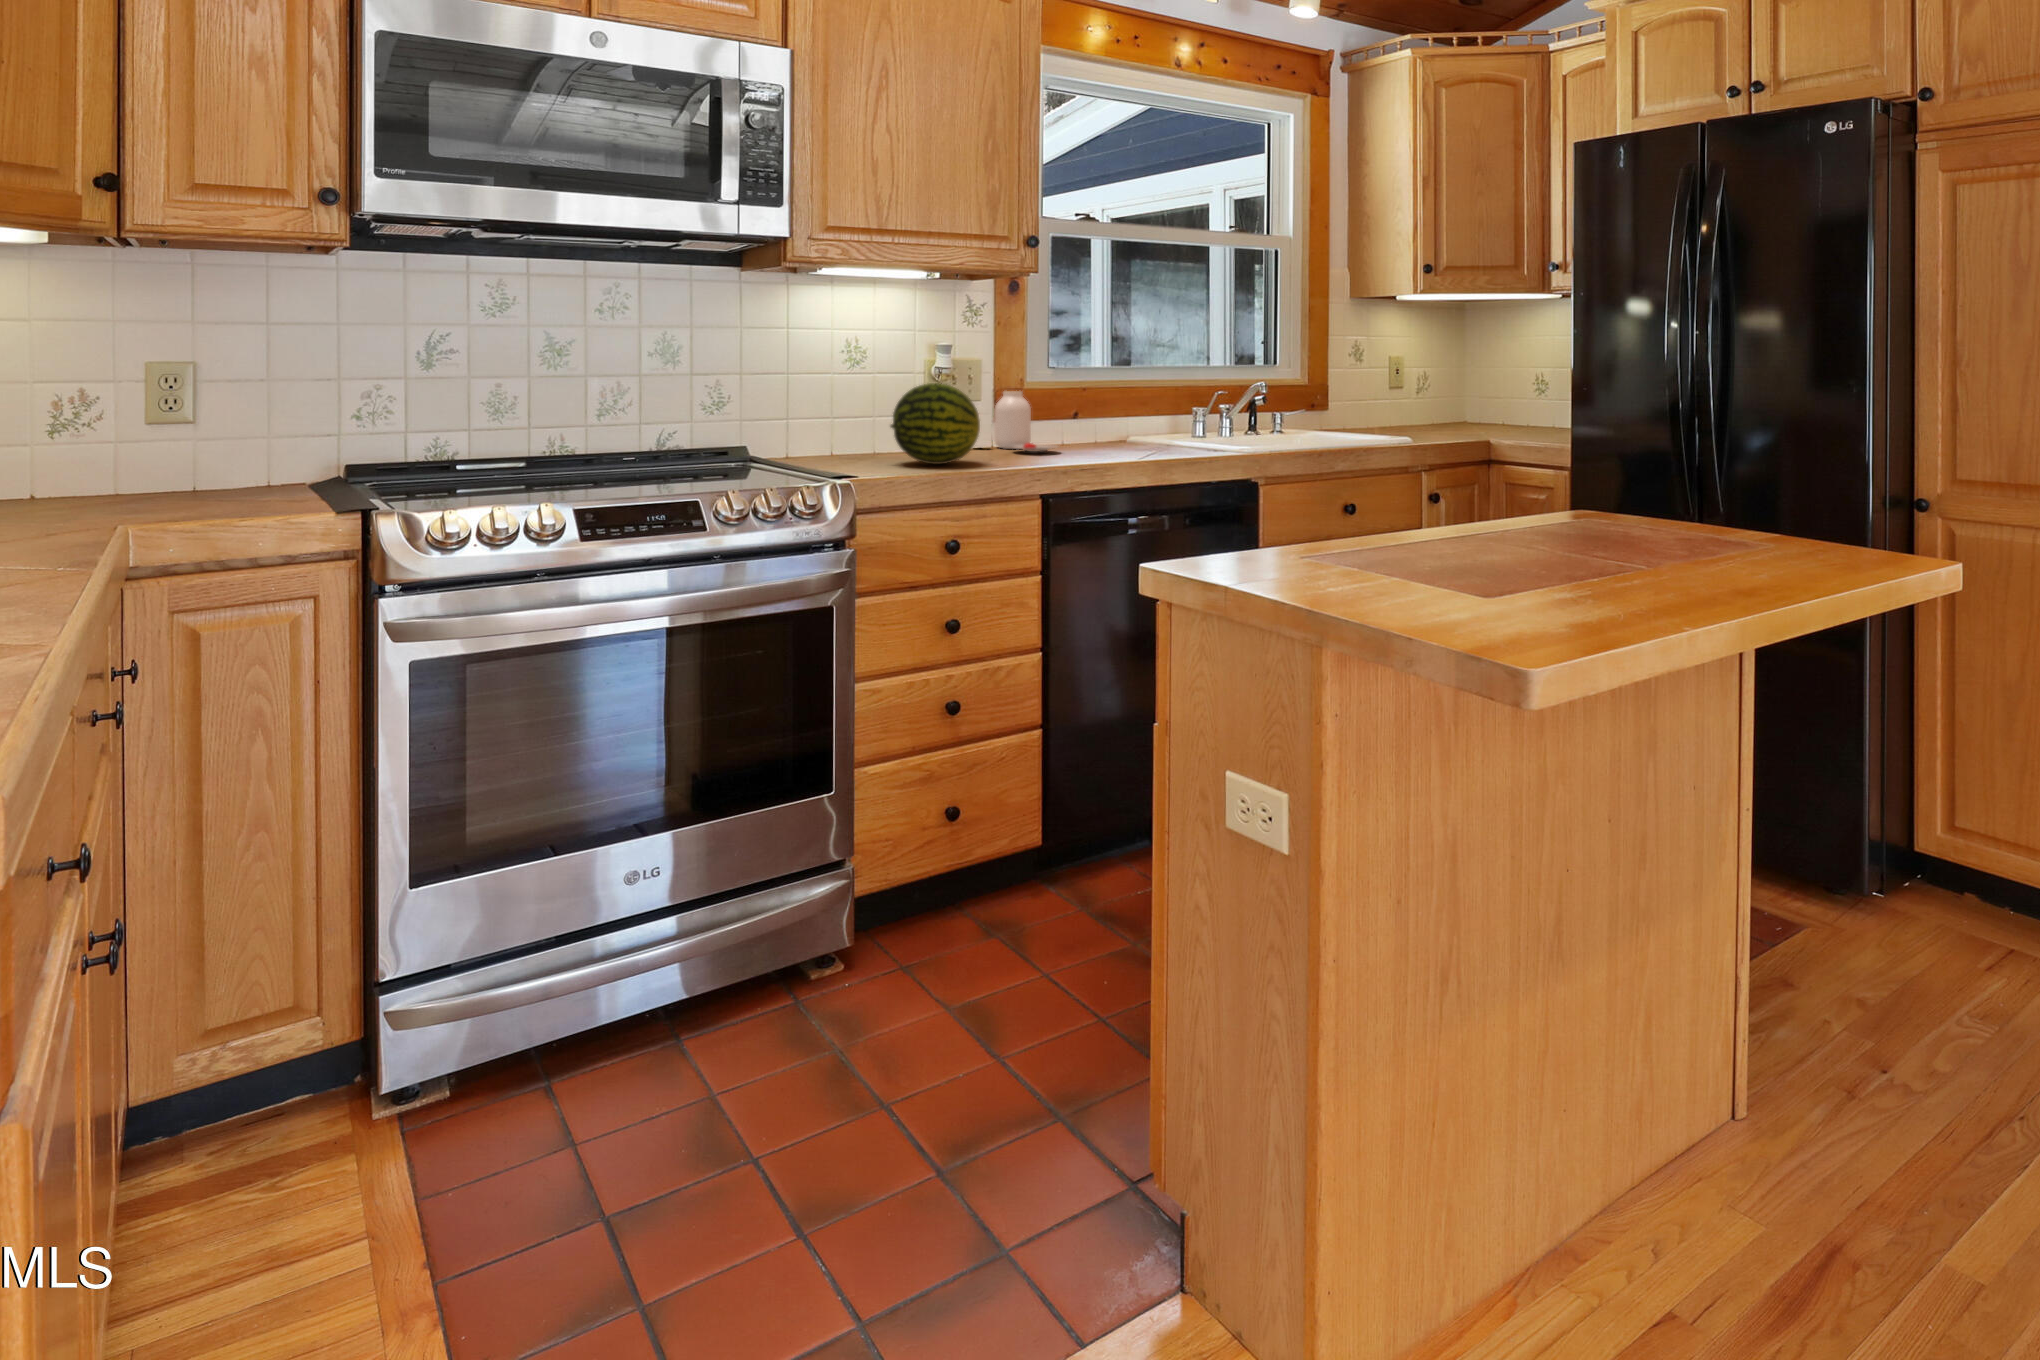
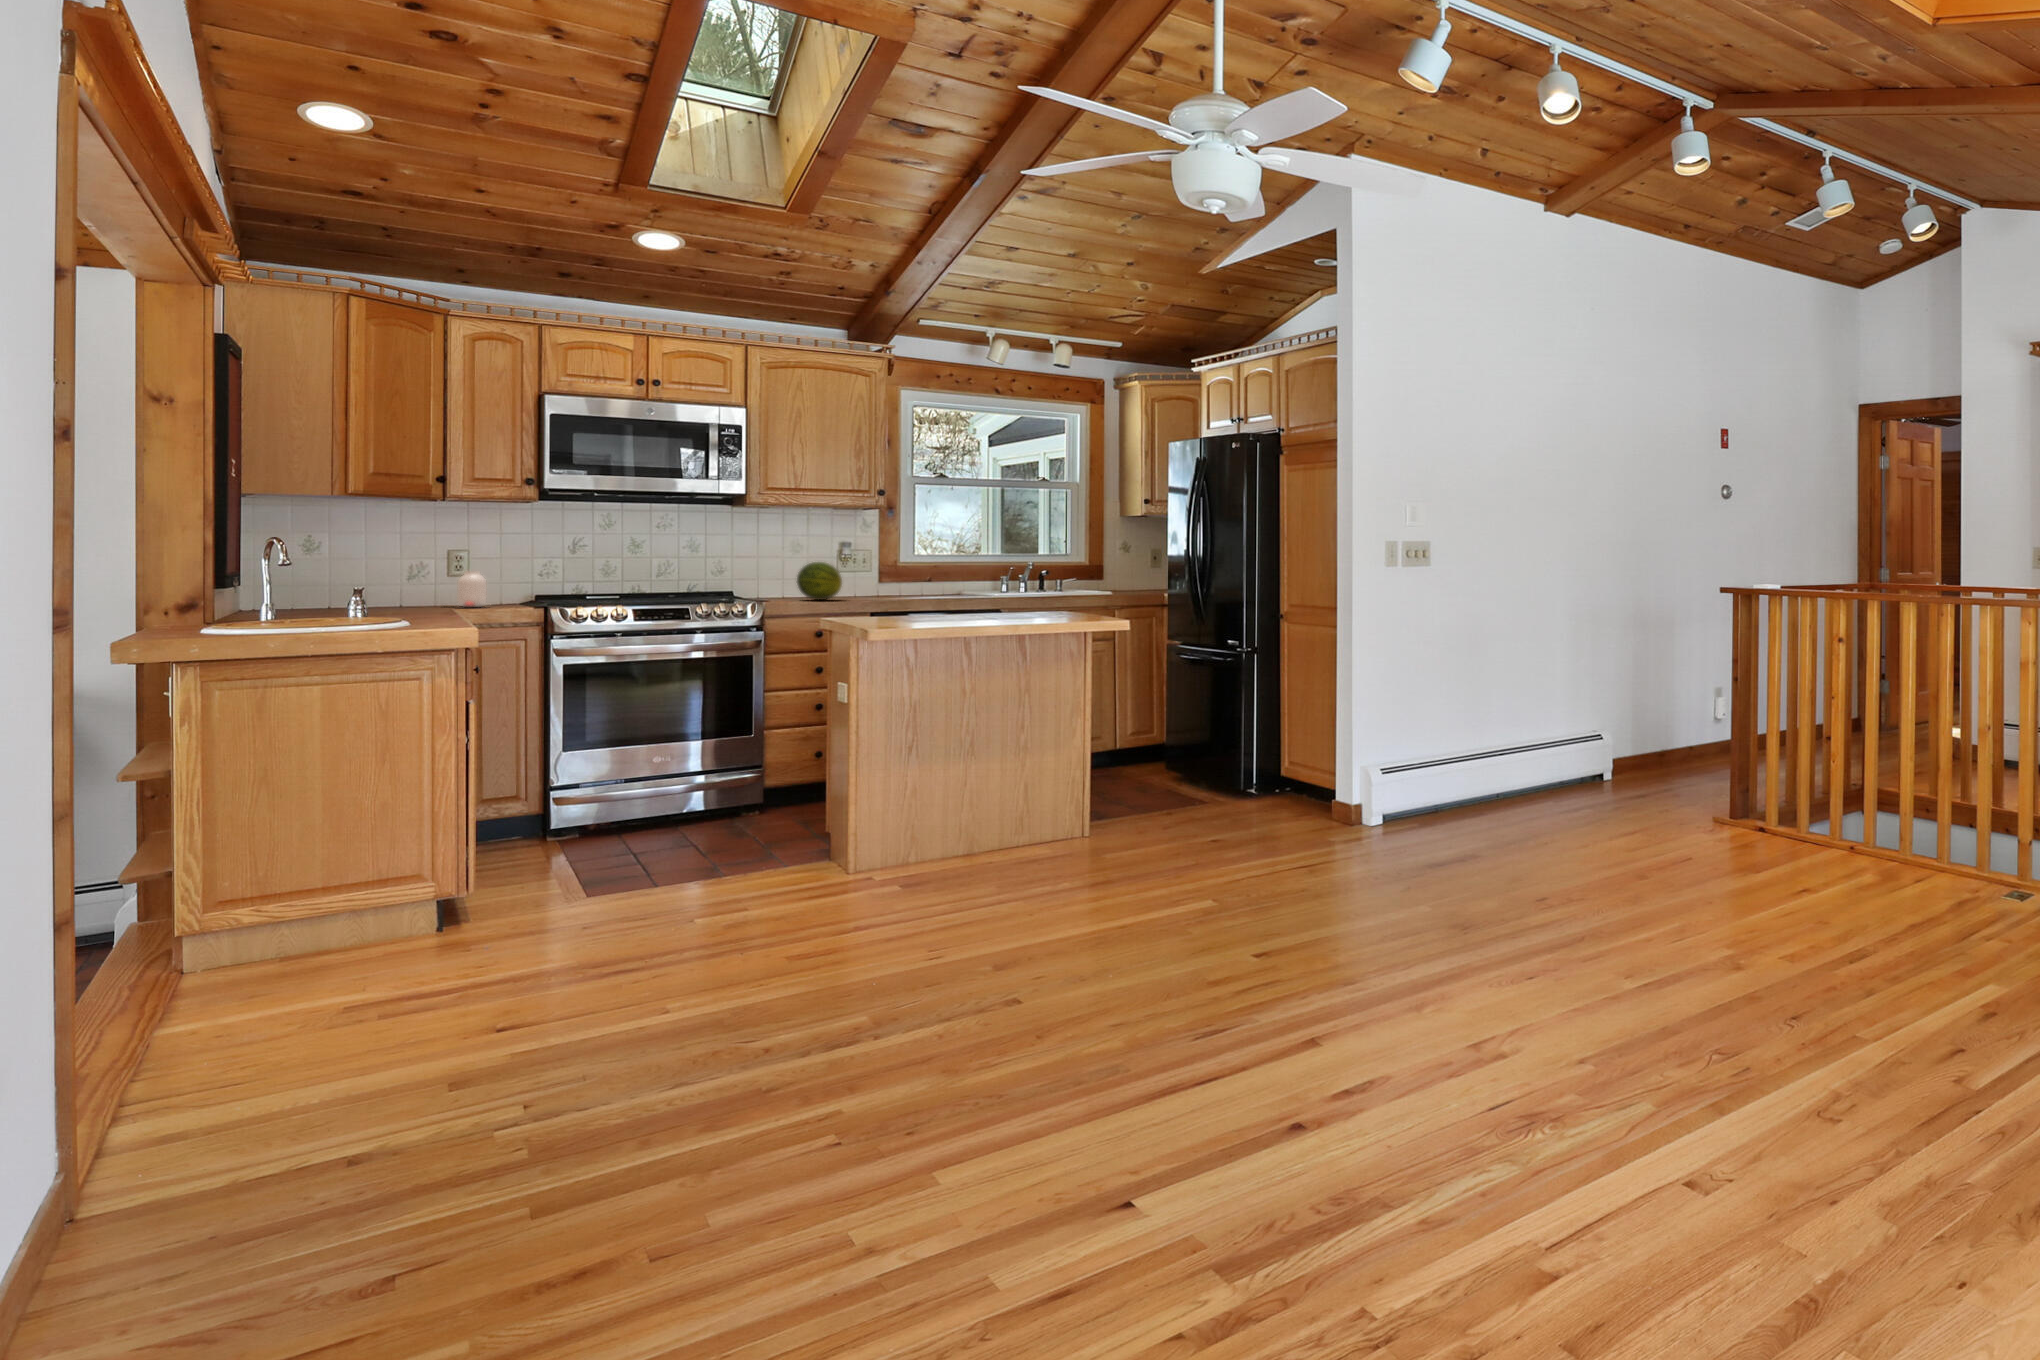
jar: present [994,391,1057,452] -> present [458,571,487,607]

